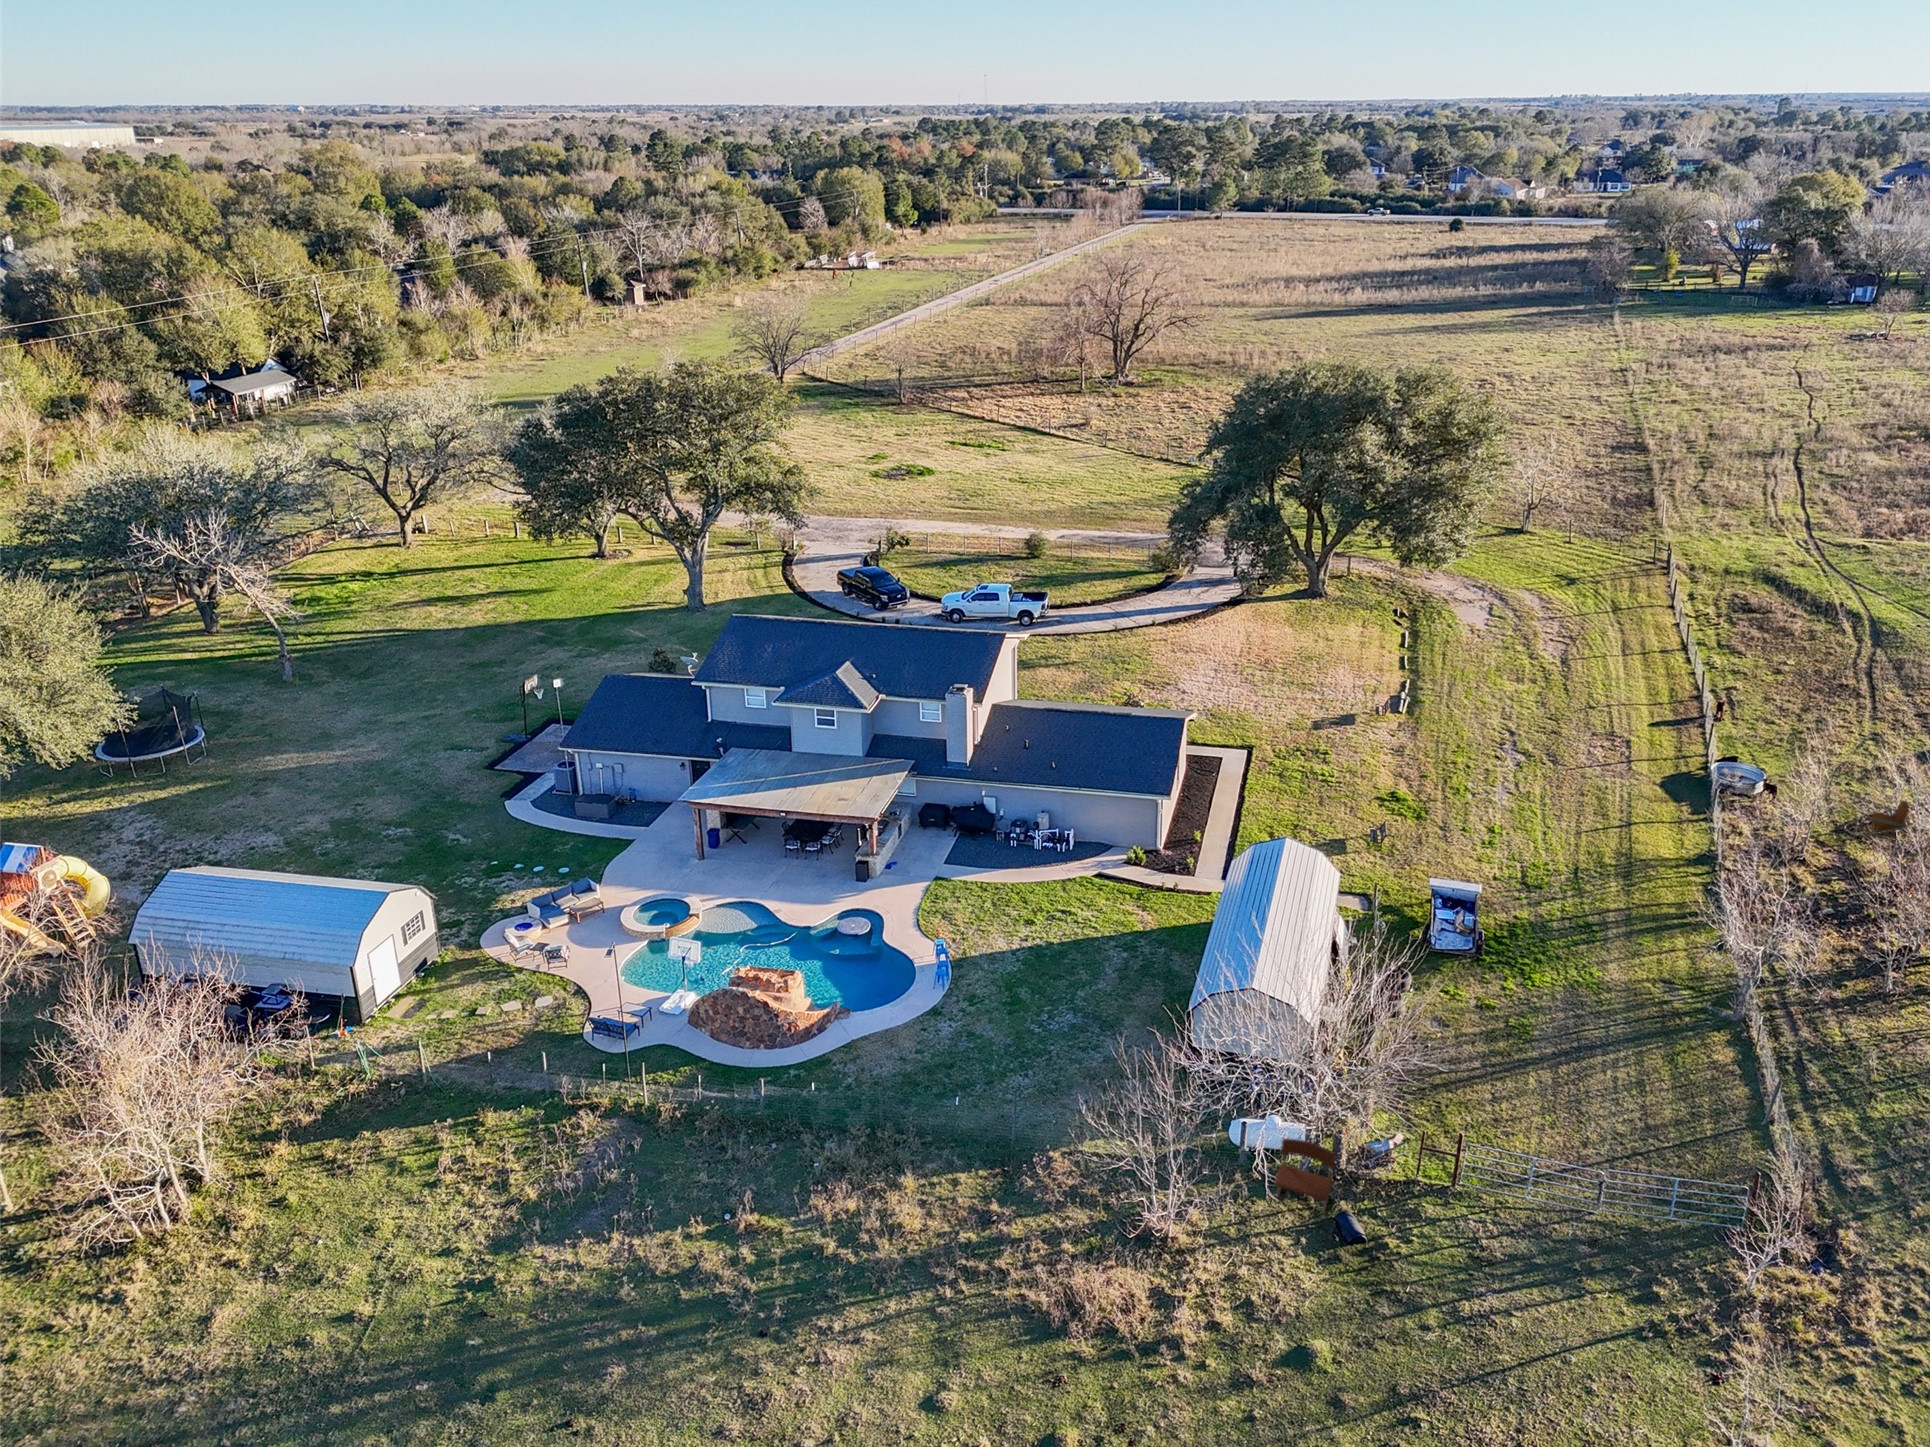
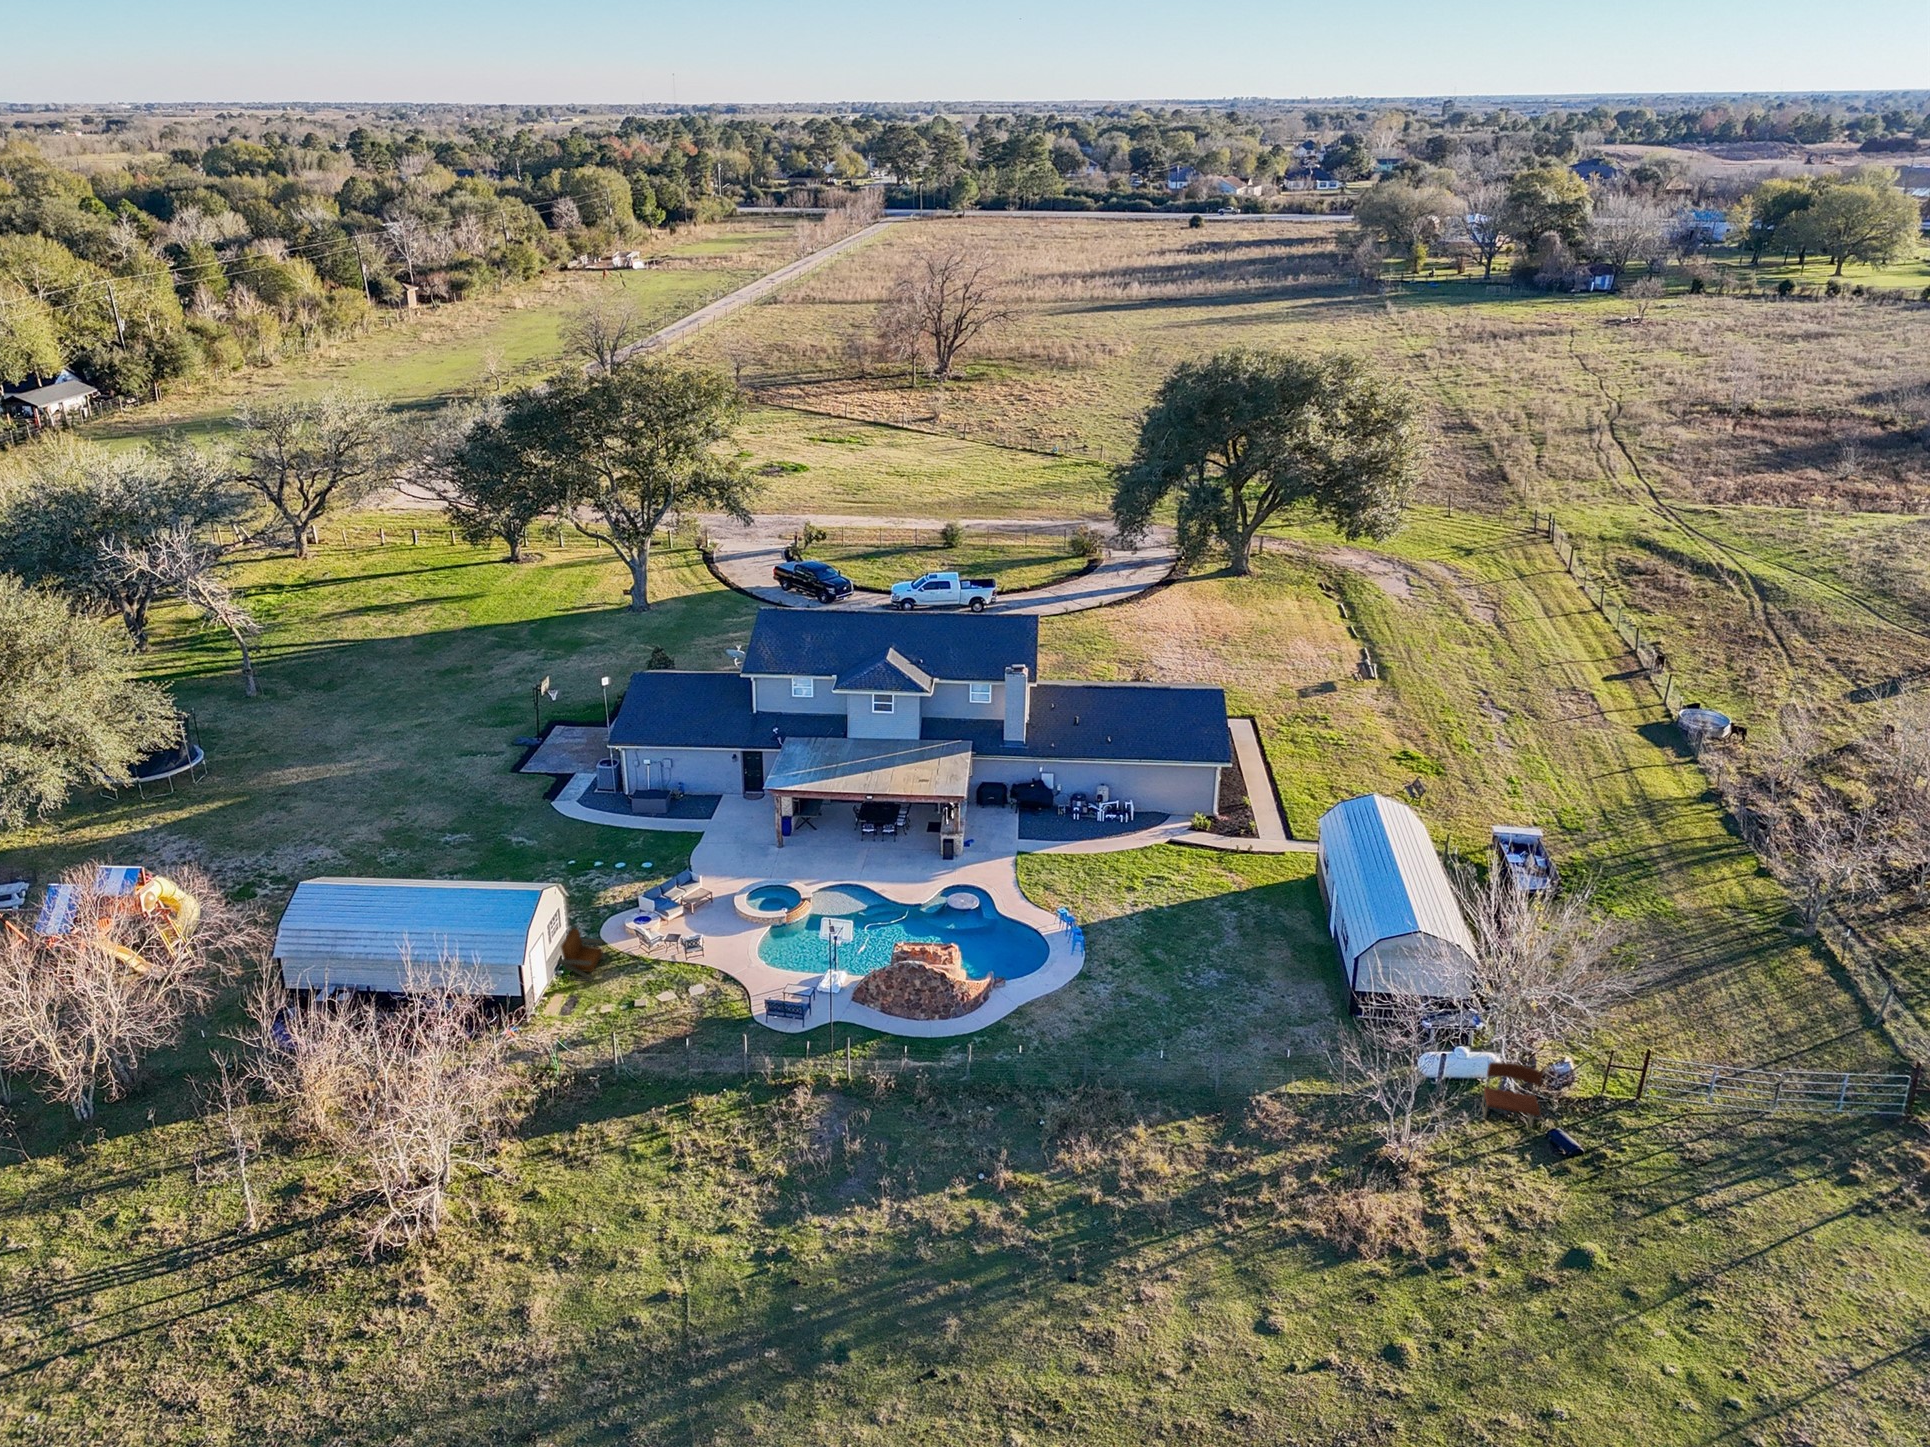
lounge chair: present [1870,800,1909,840] -> present [558,928,606,981]

